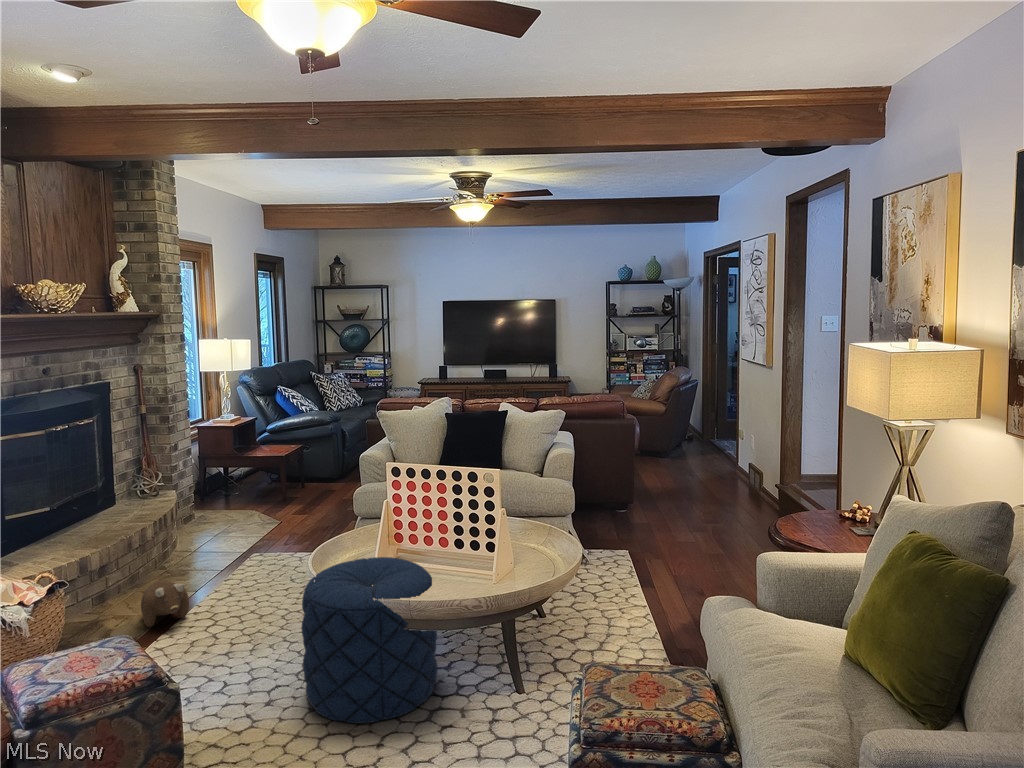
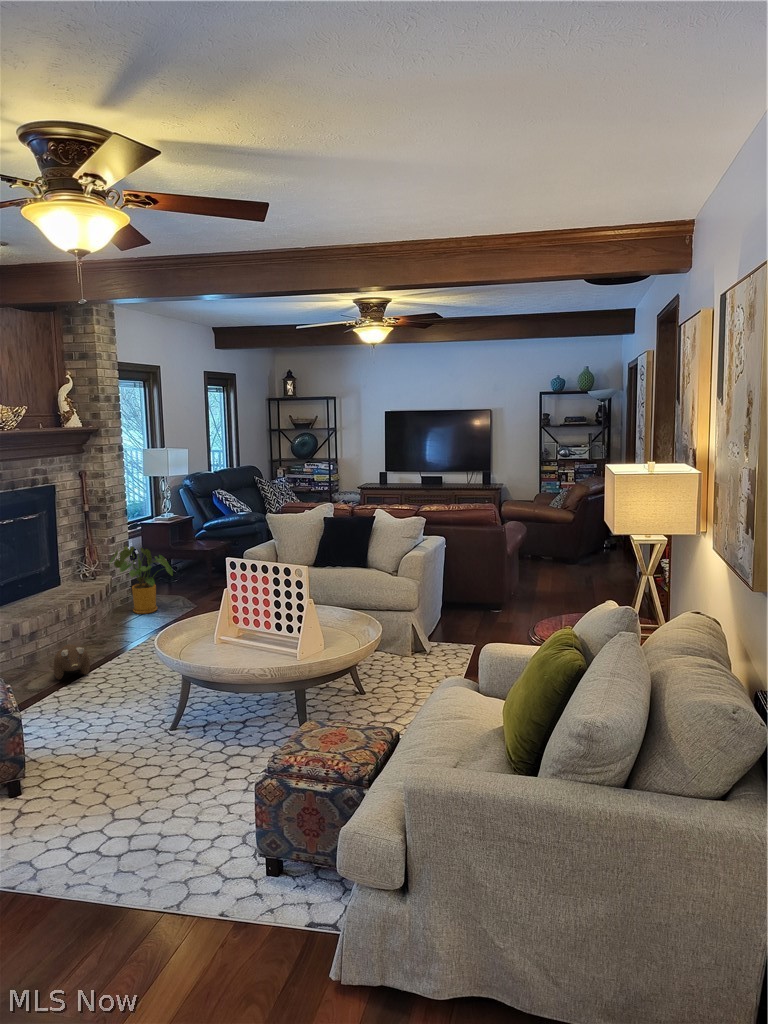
house plant: none [175,454,256,535] -> present [110,546,173,614]
pouf: present [302,557,438,723] -> none [137,635,245,758]

